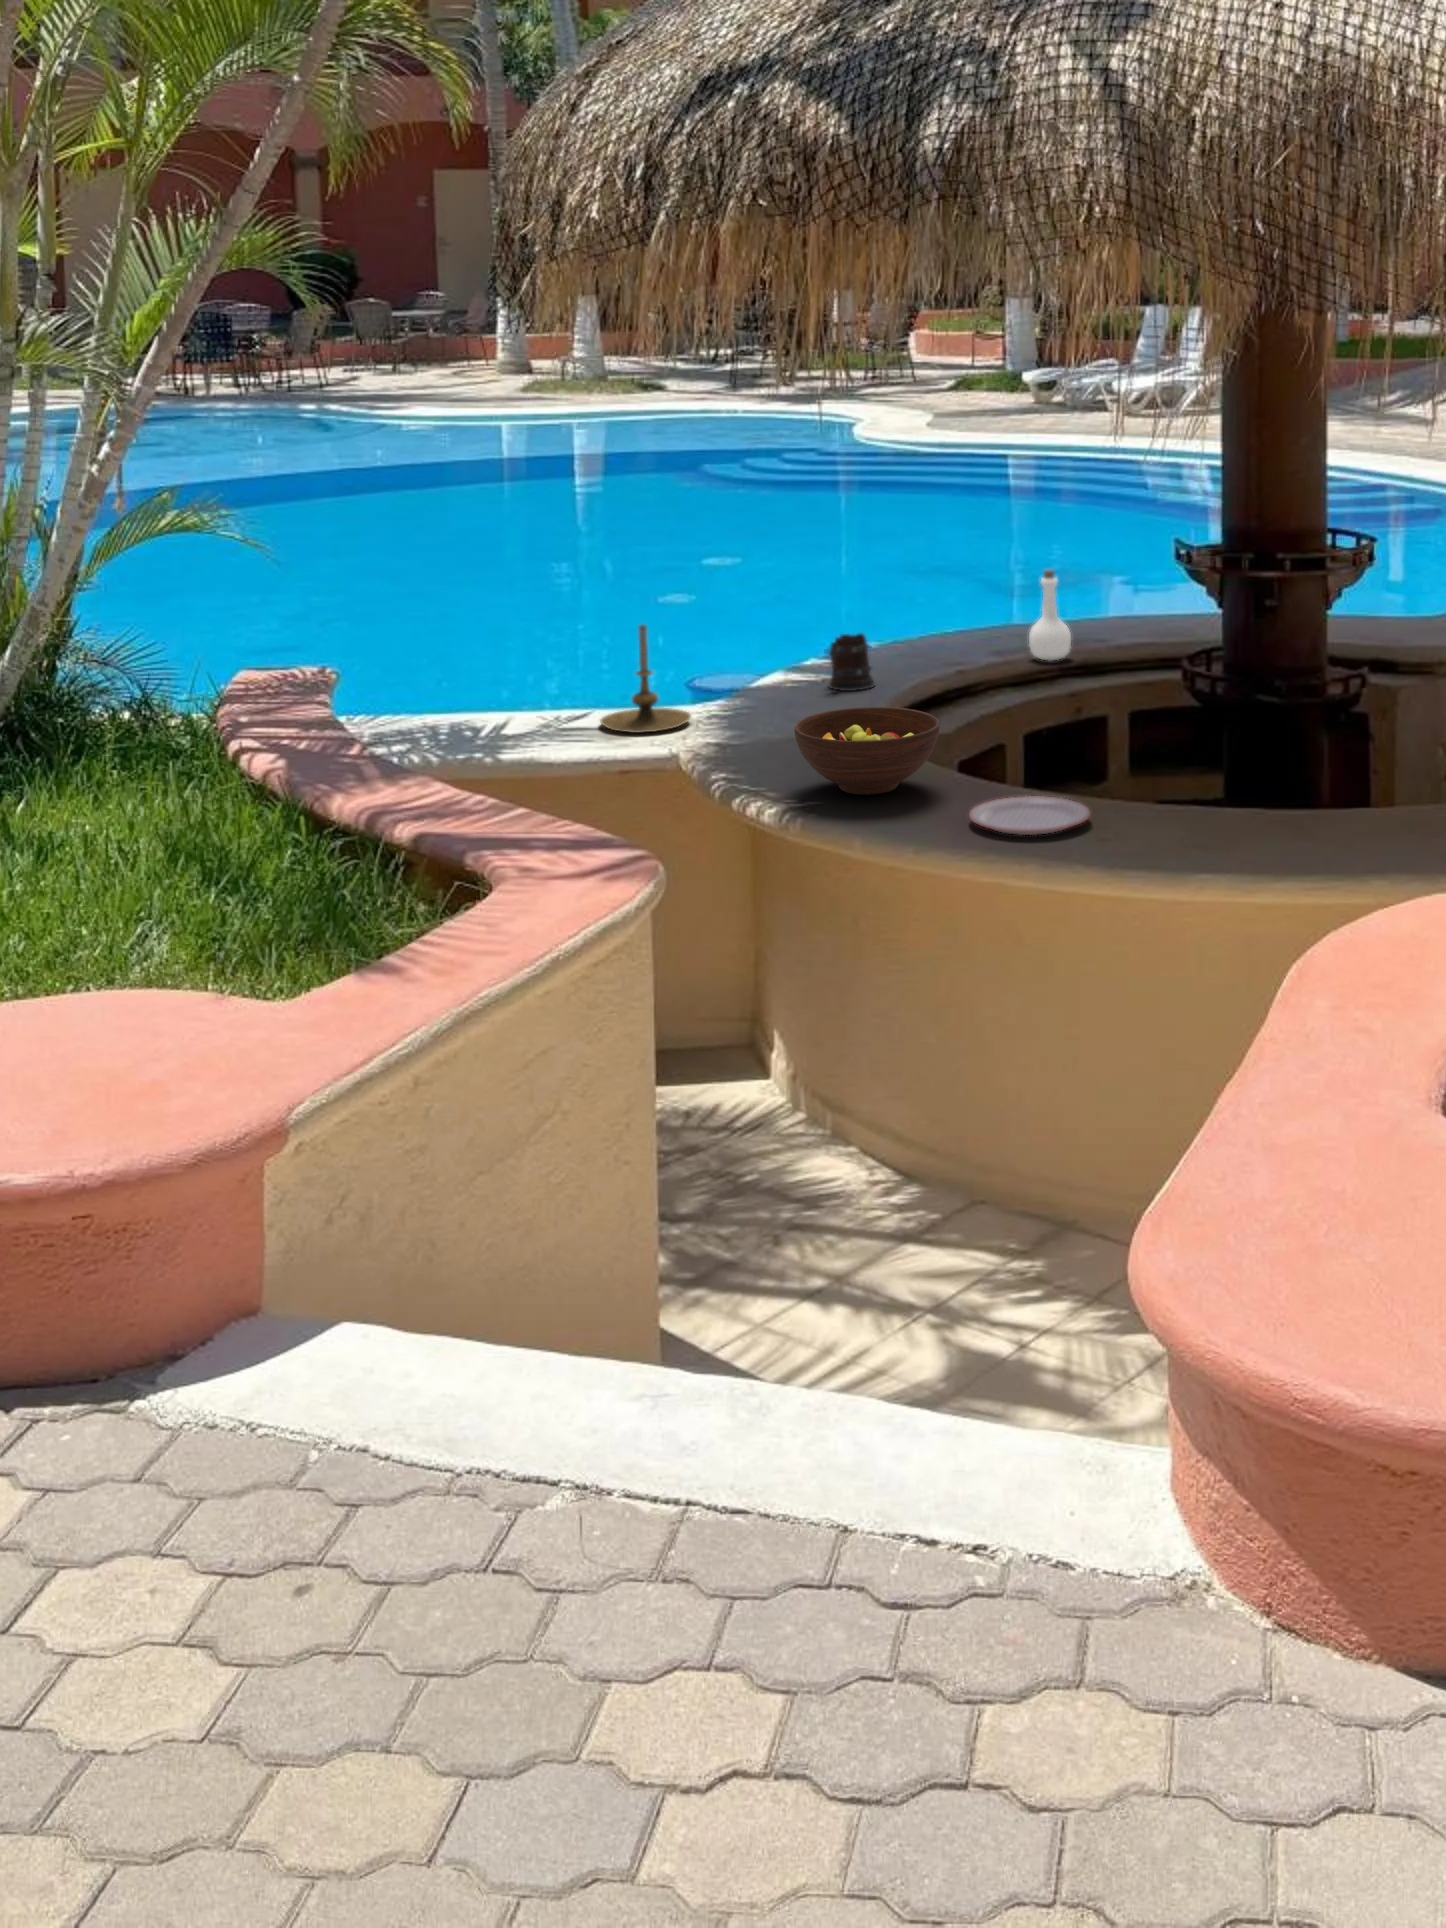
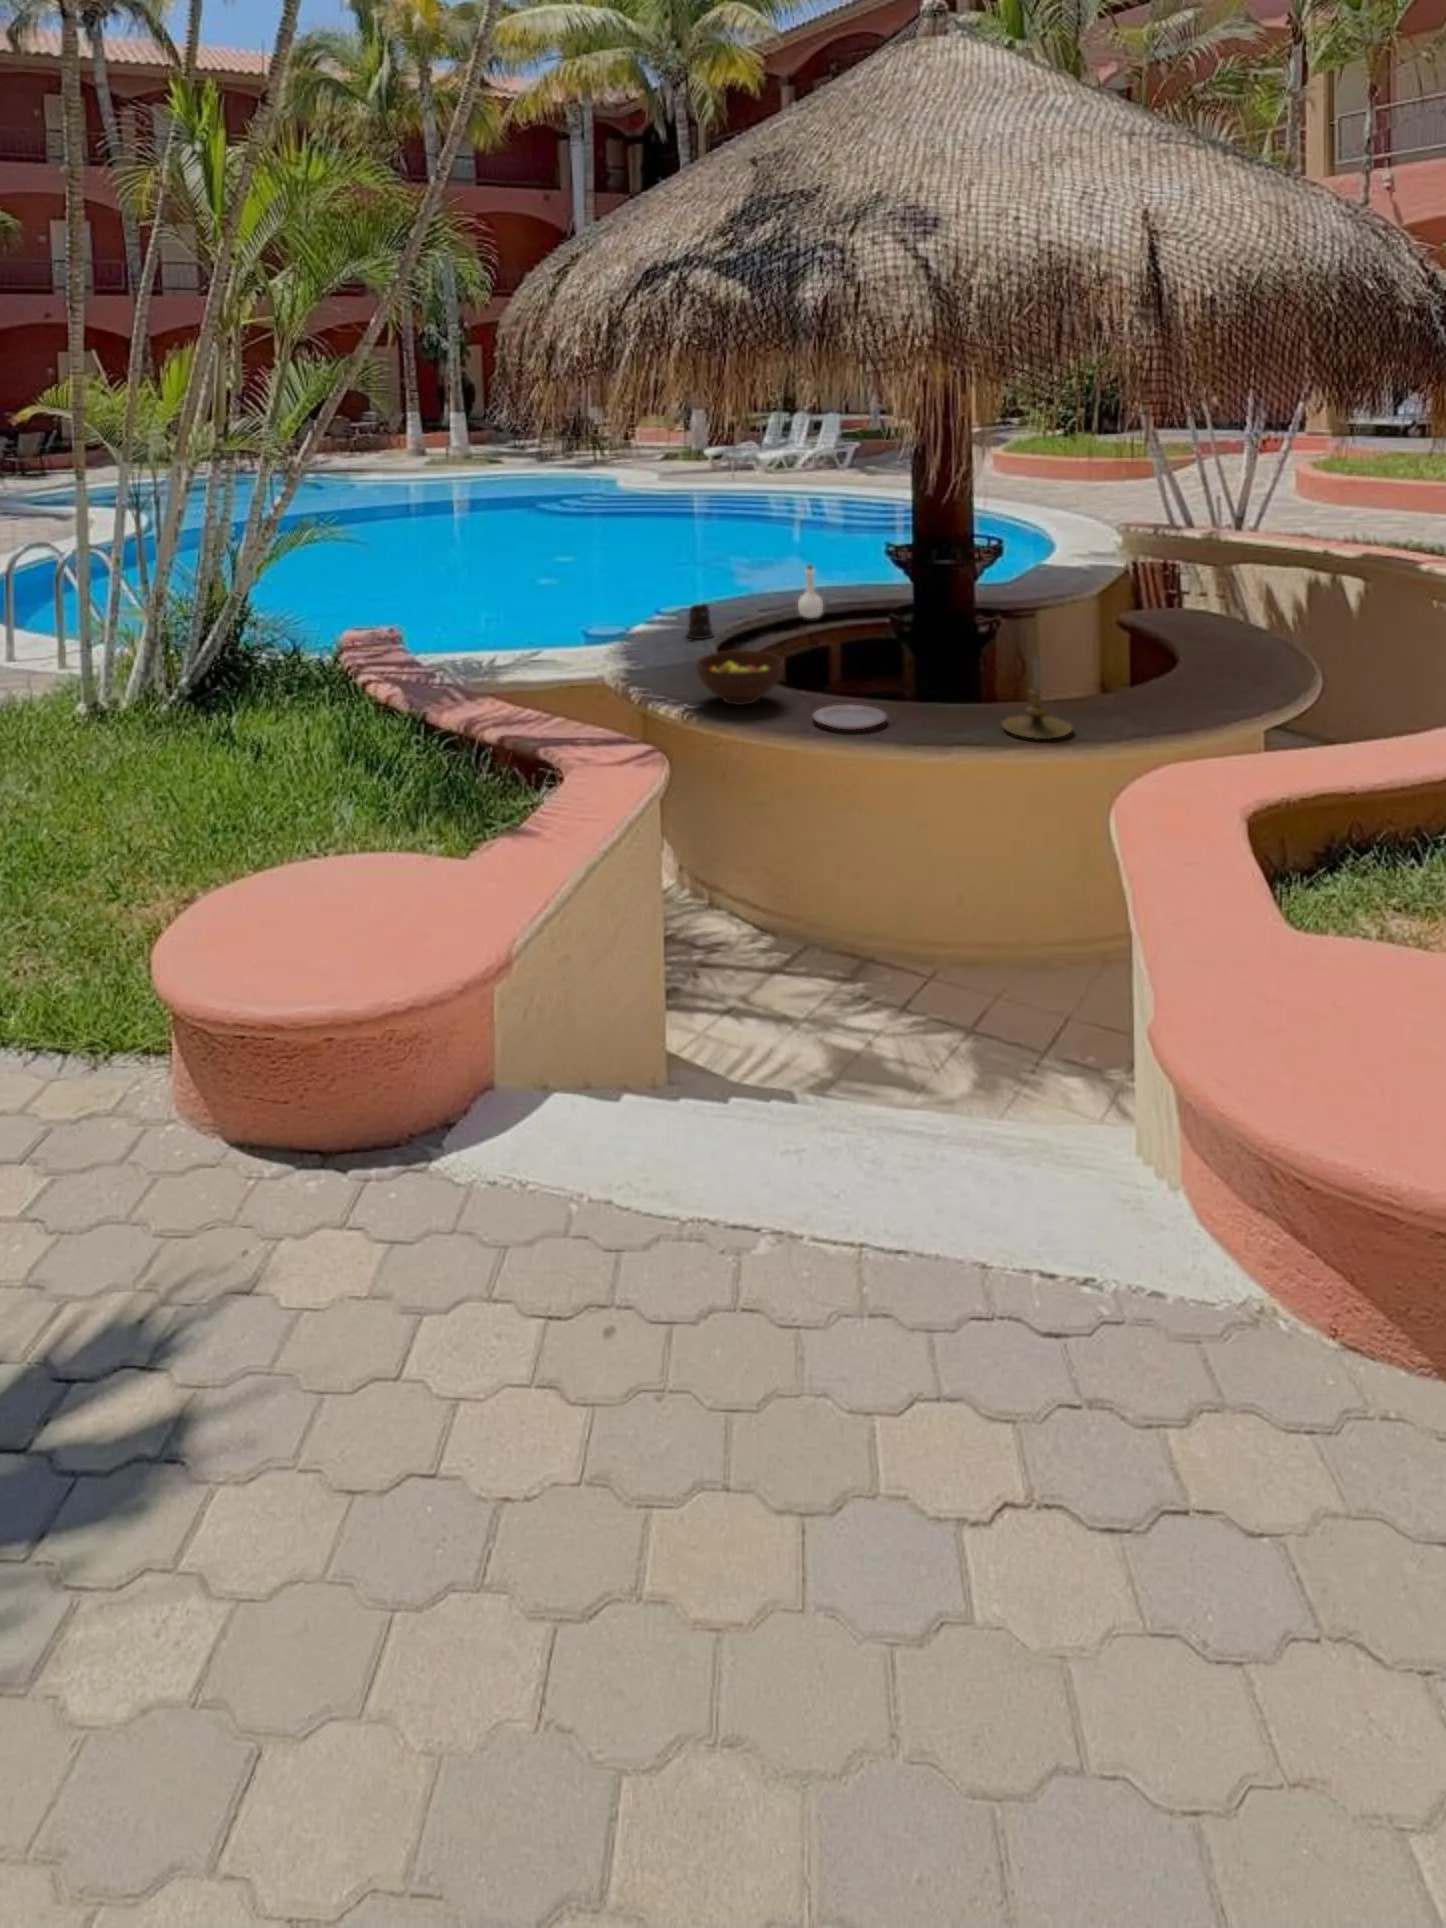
candle holder: present [601,625,691,733] -> present [1002,655,1072,739]

